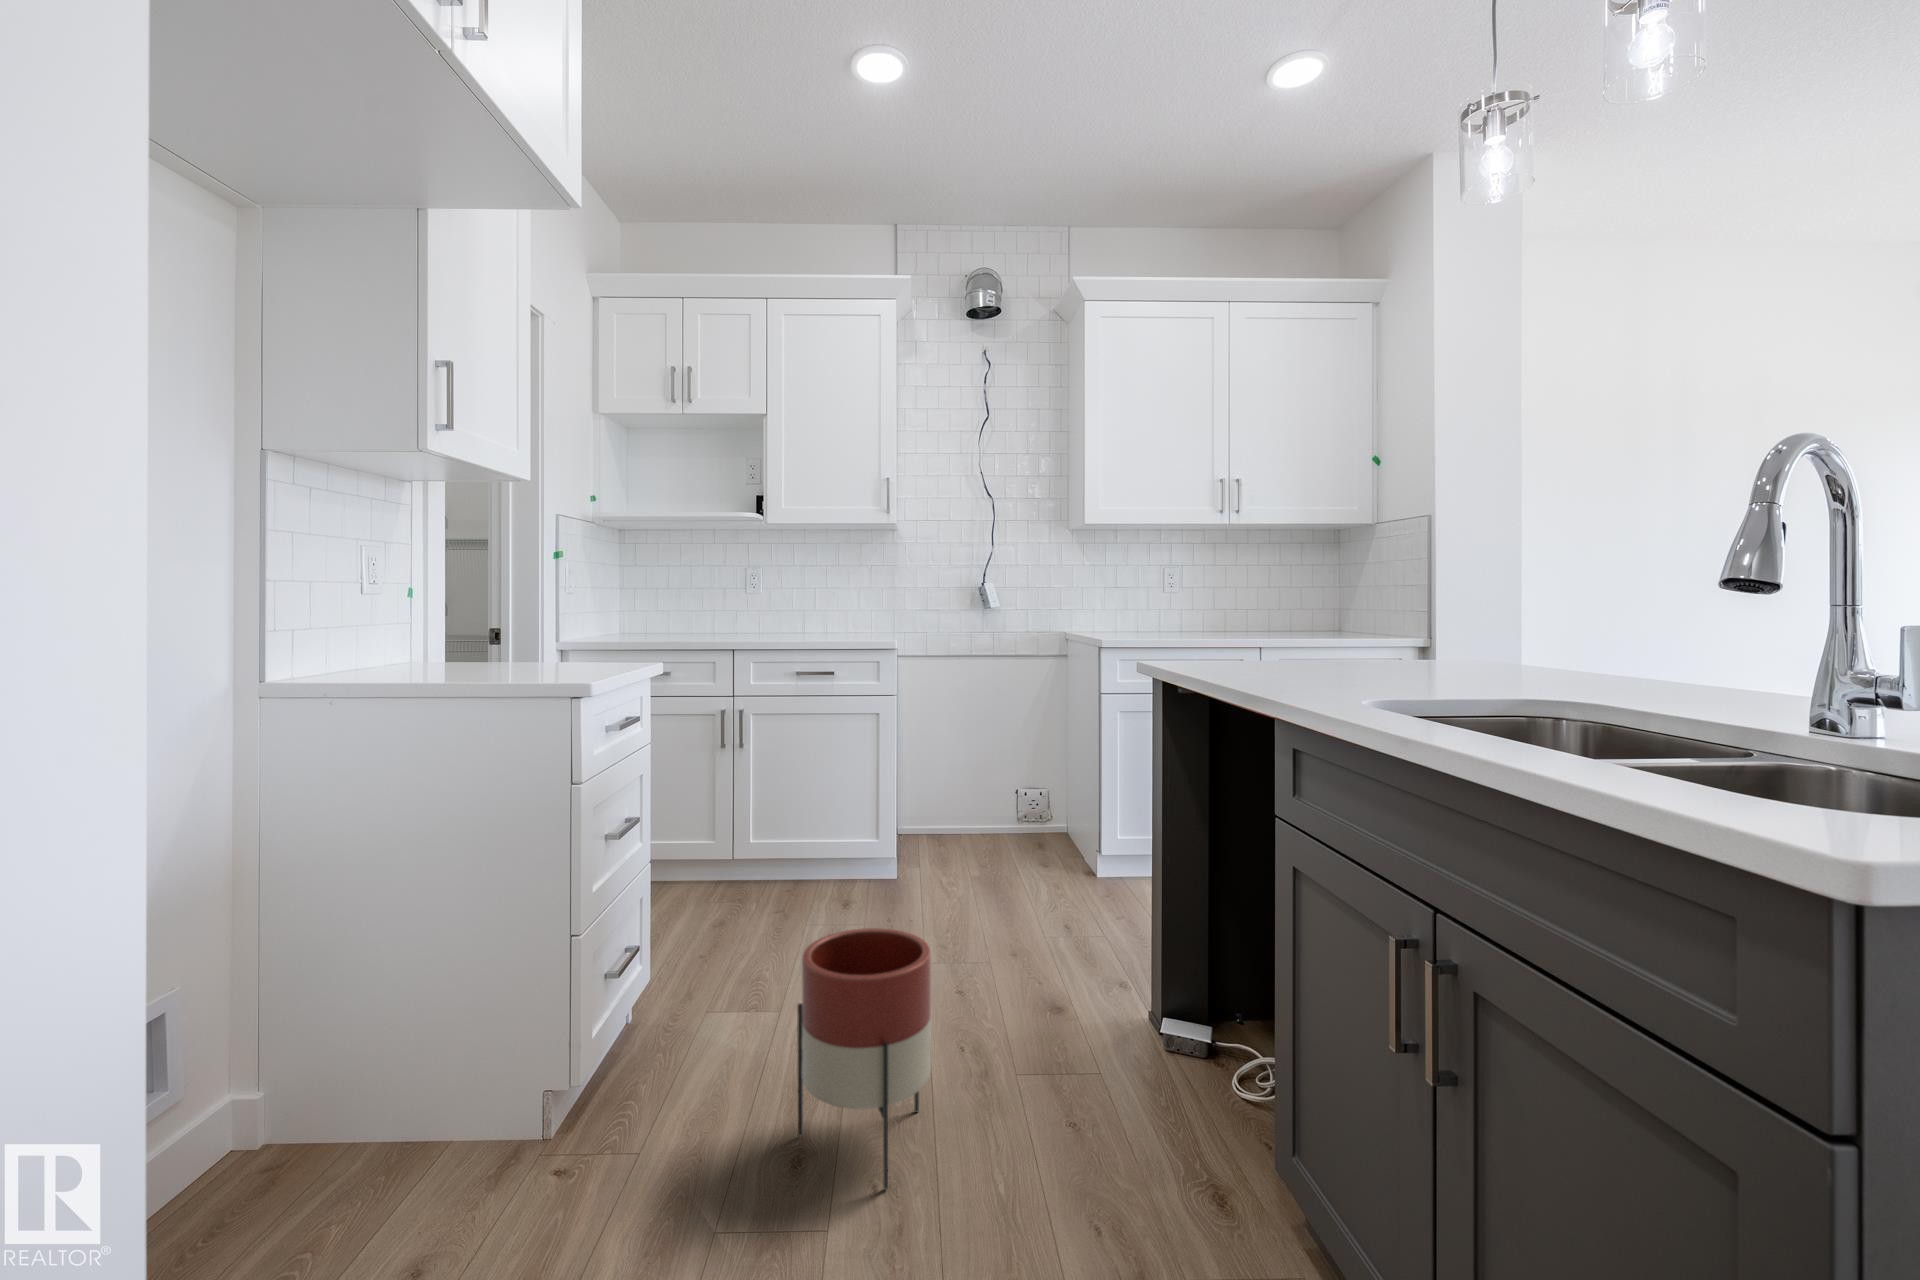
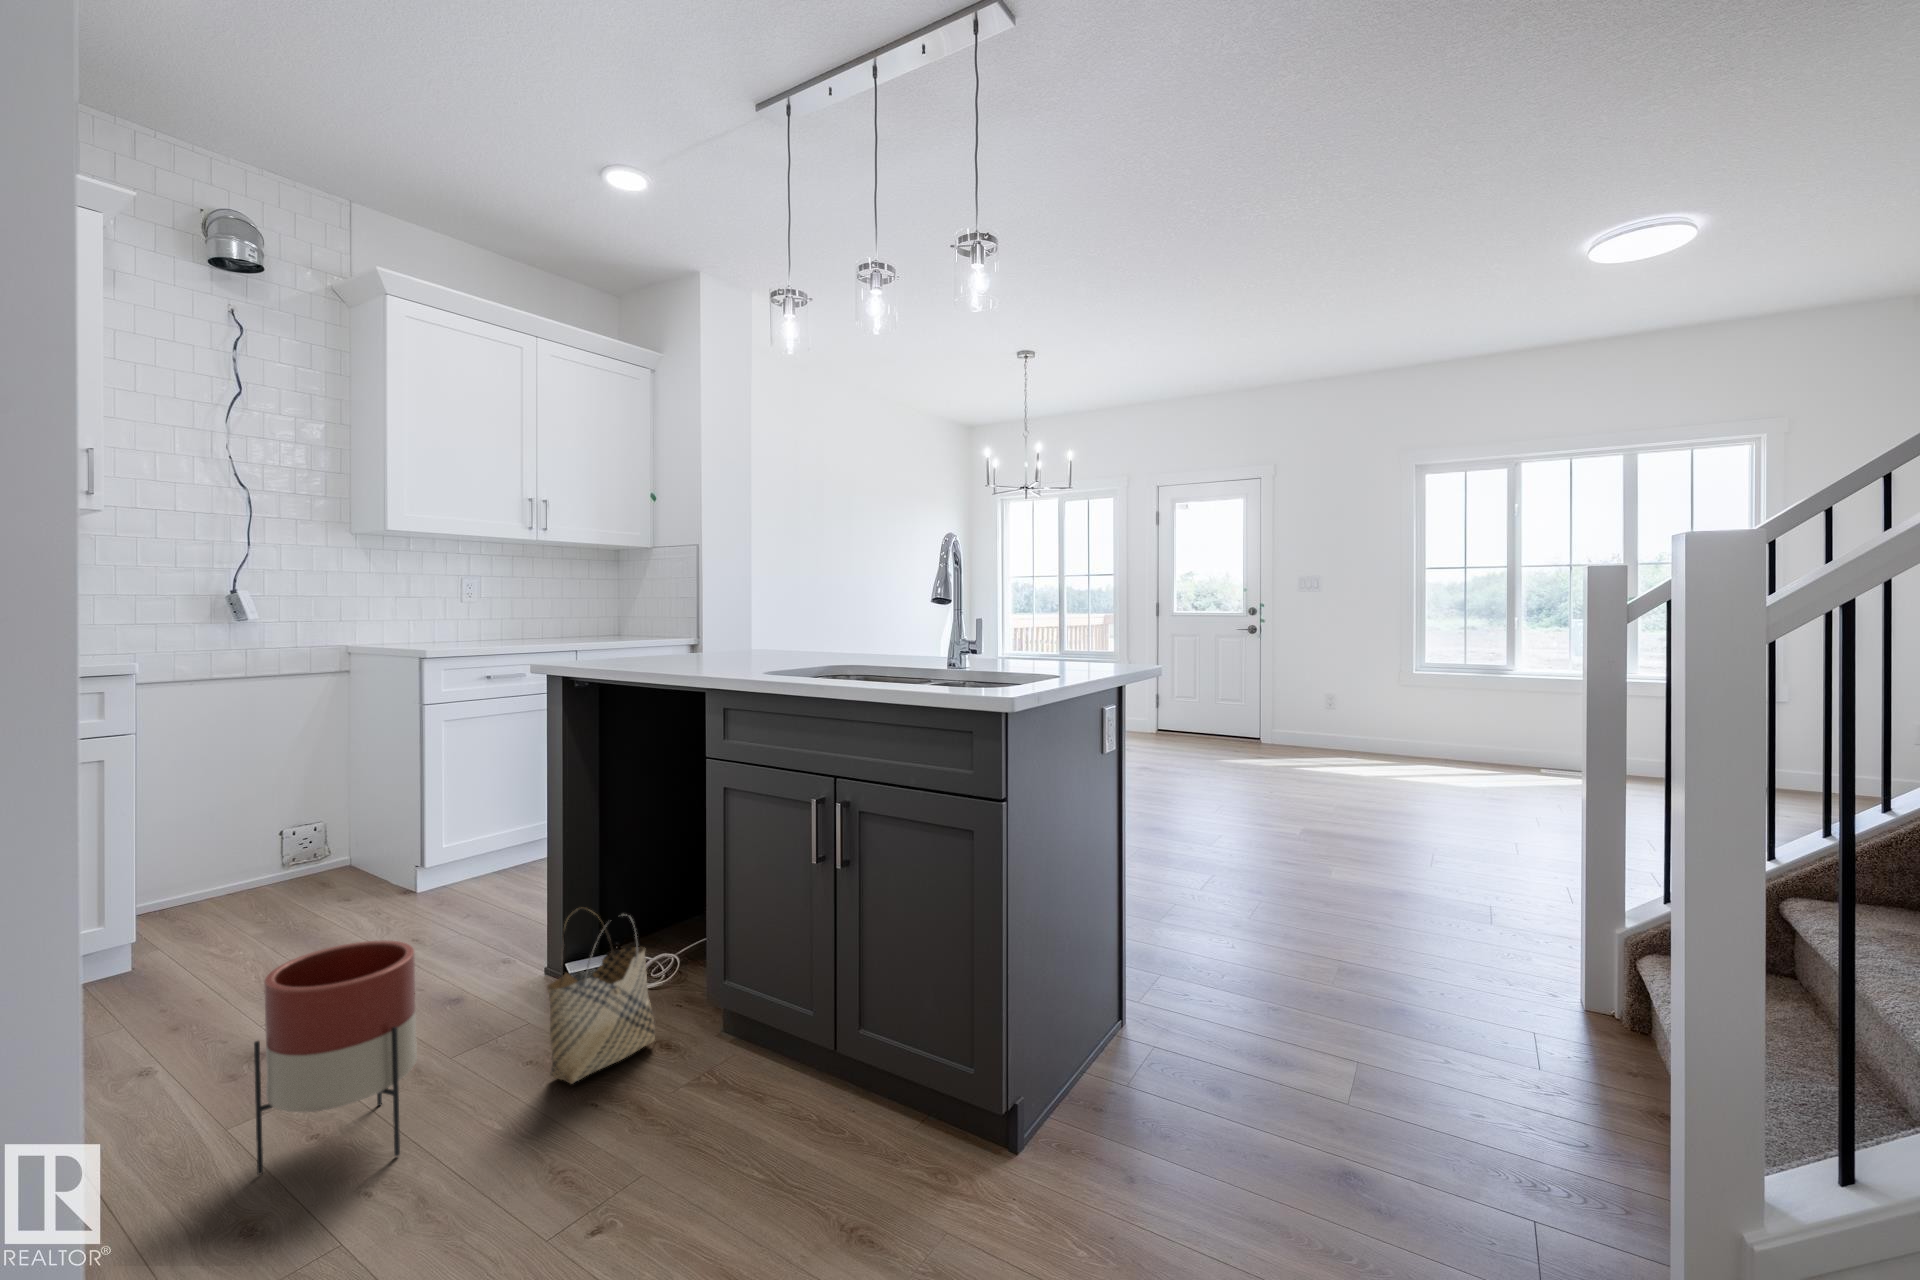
woven basket: none [1055,965,1204,1203] -> present [547,907,655,1084]

